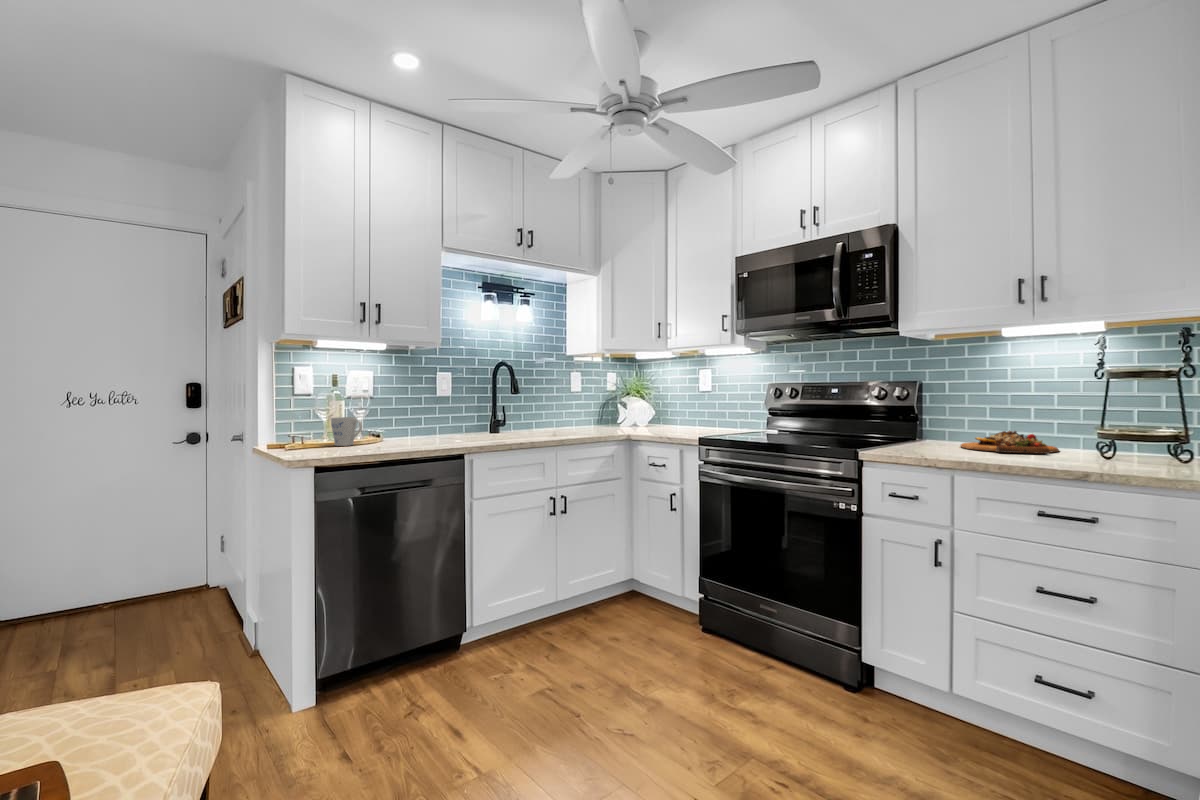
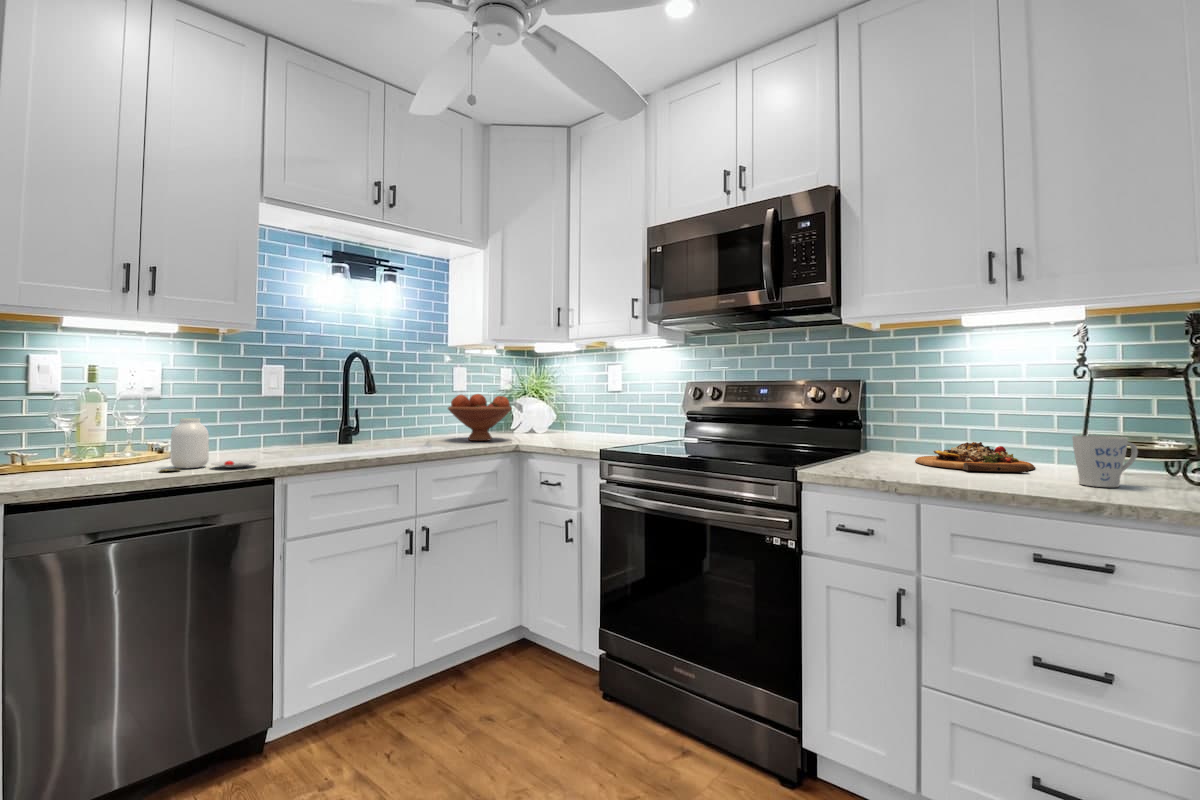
fruit bowl: none [572,393,623,431] -> present [448,394,512,441]
jar: none [394,412,455,449] -> present [160,418,257,472]
mug: present [331,417,362,446] -> present [1072,435,1138,487]

